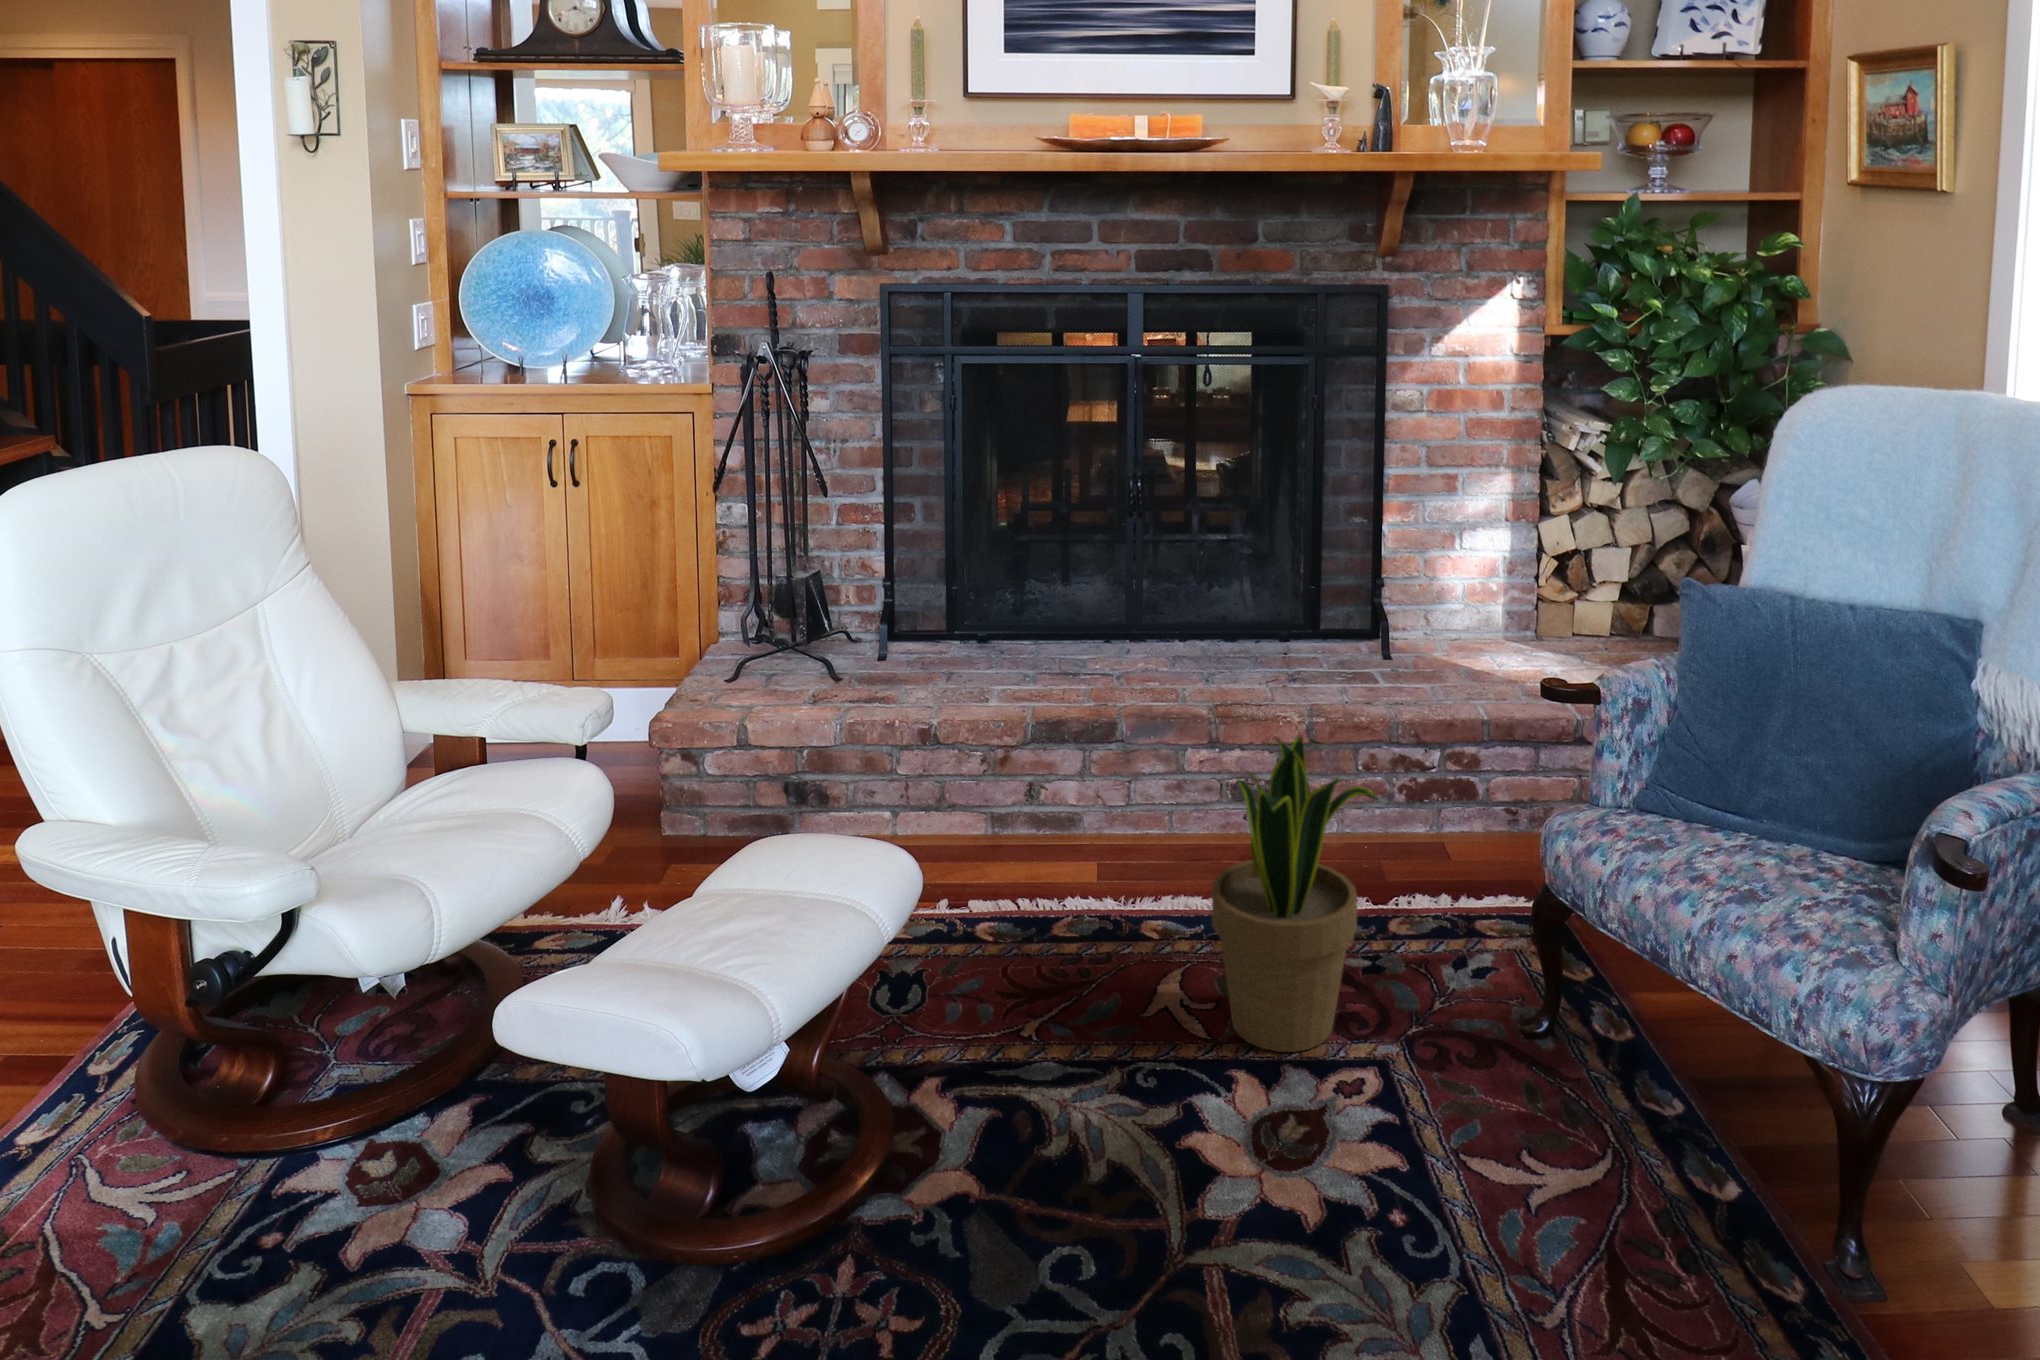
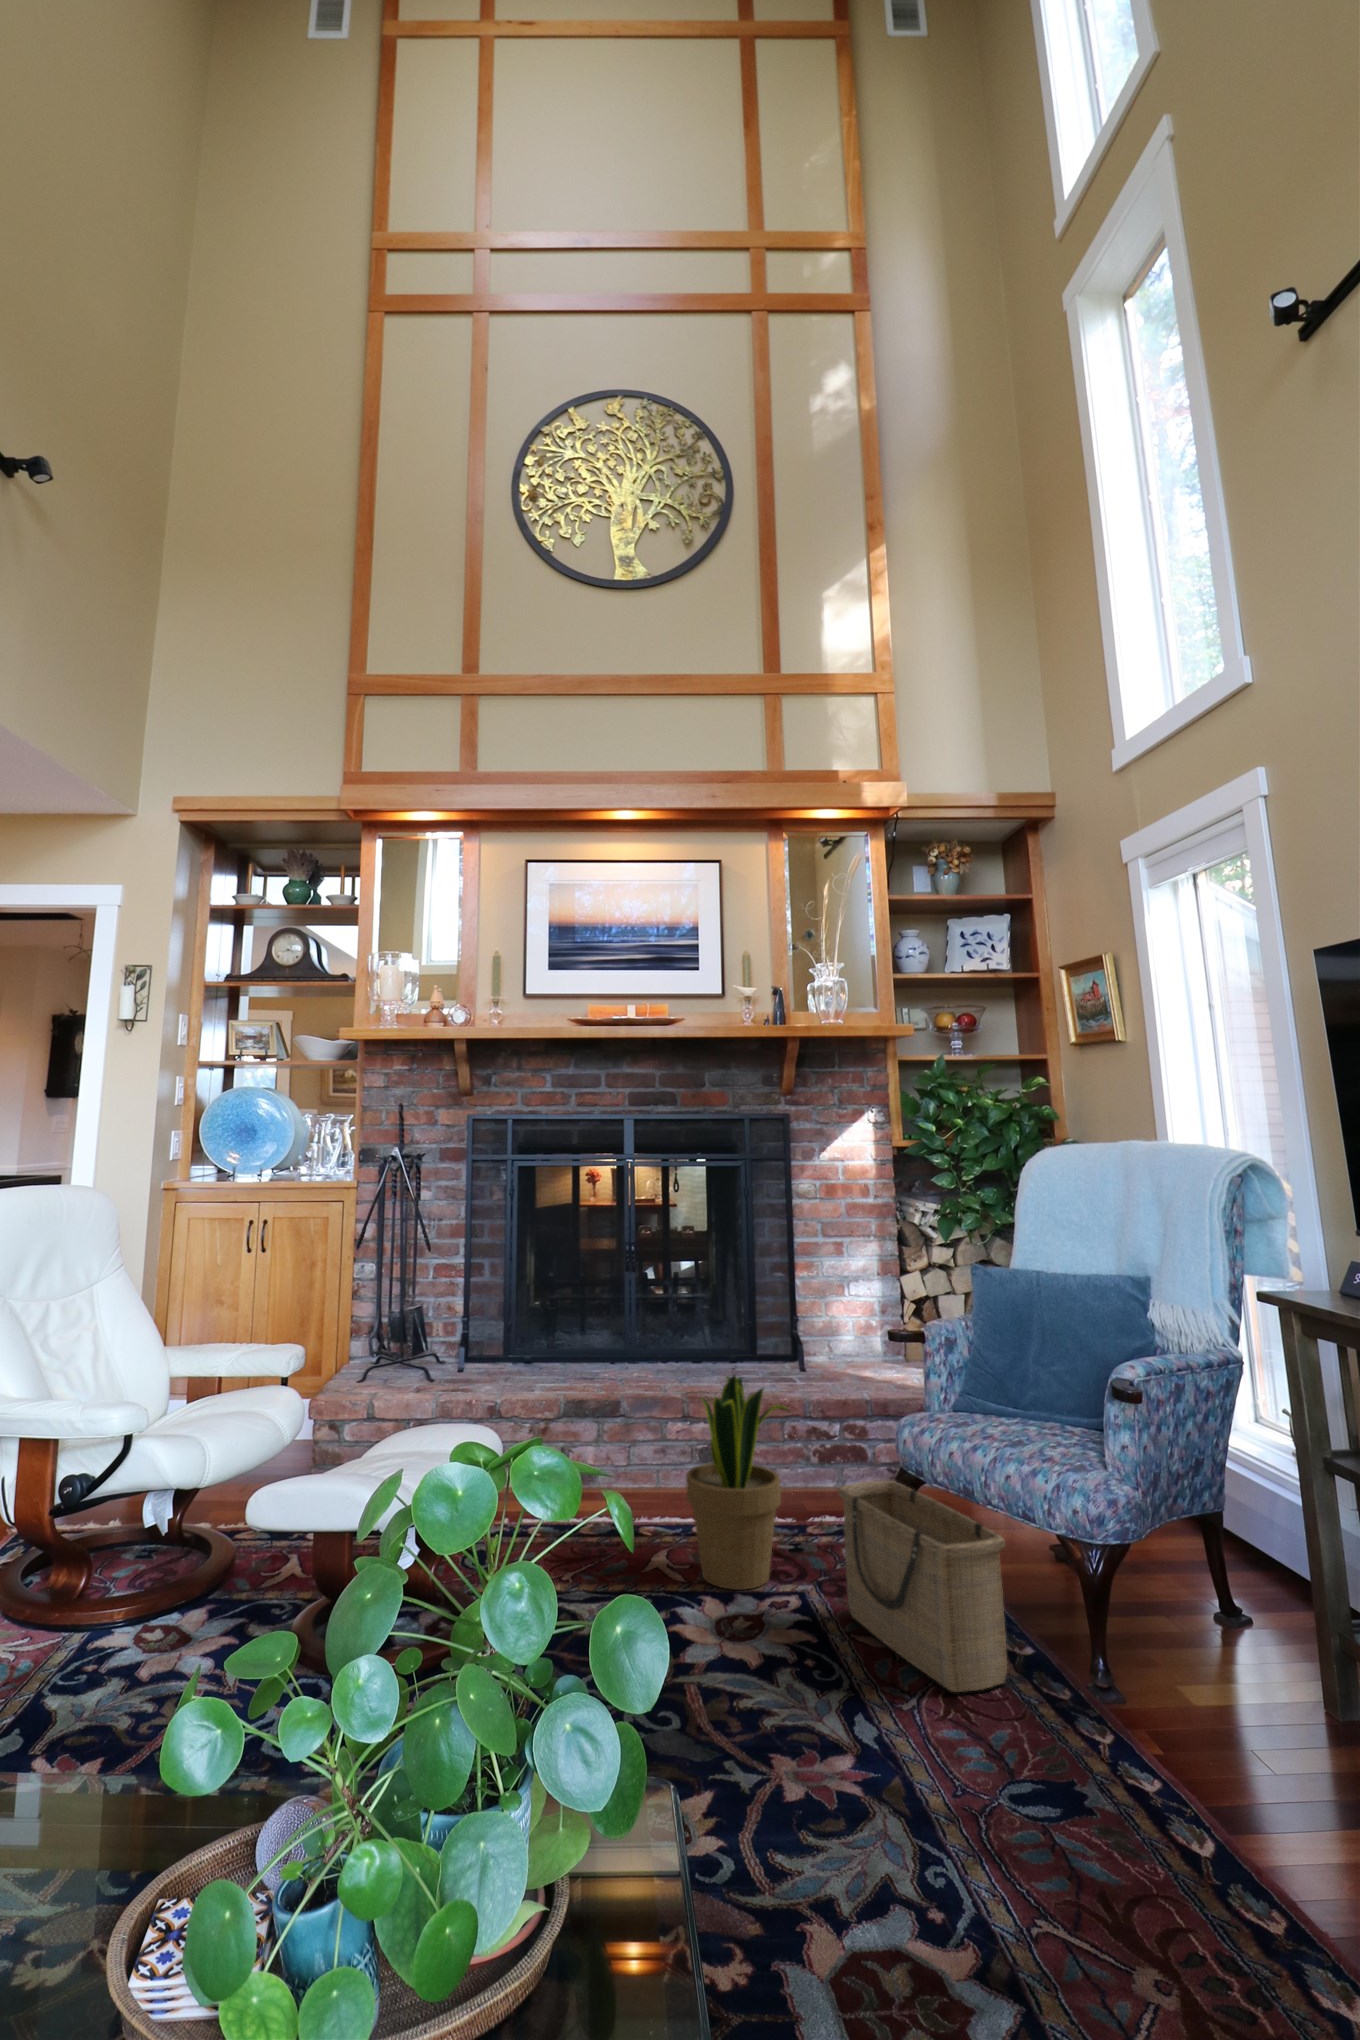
basket: none [1450,920,1726,1284] -> present [838,1480,1007,1692]

